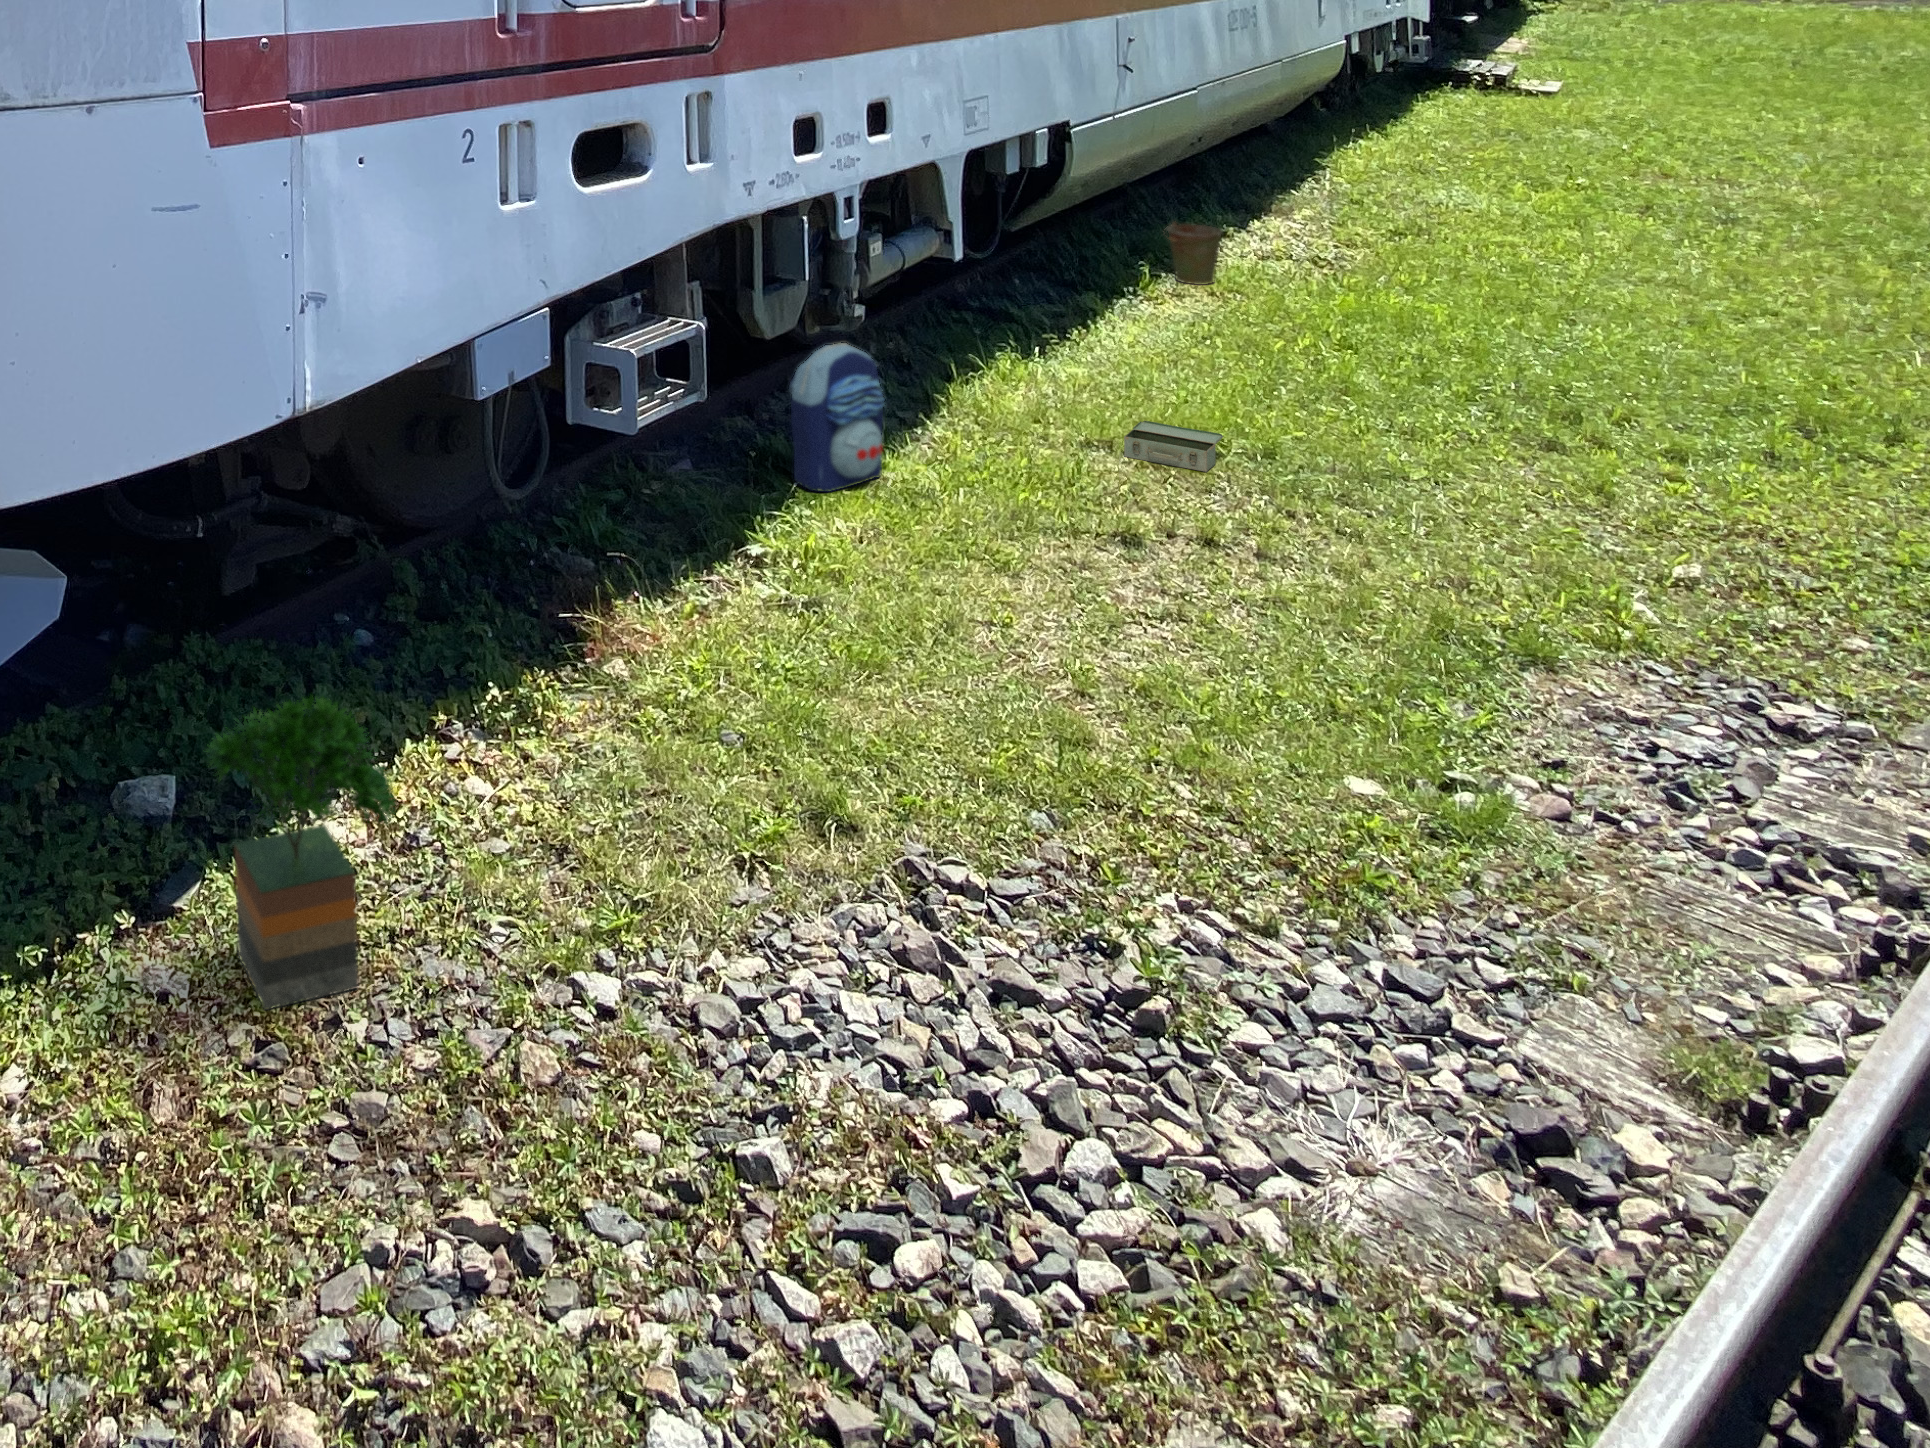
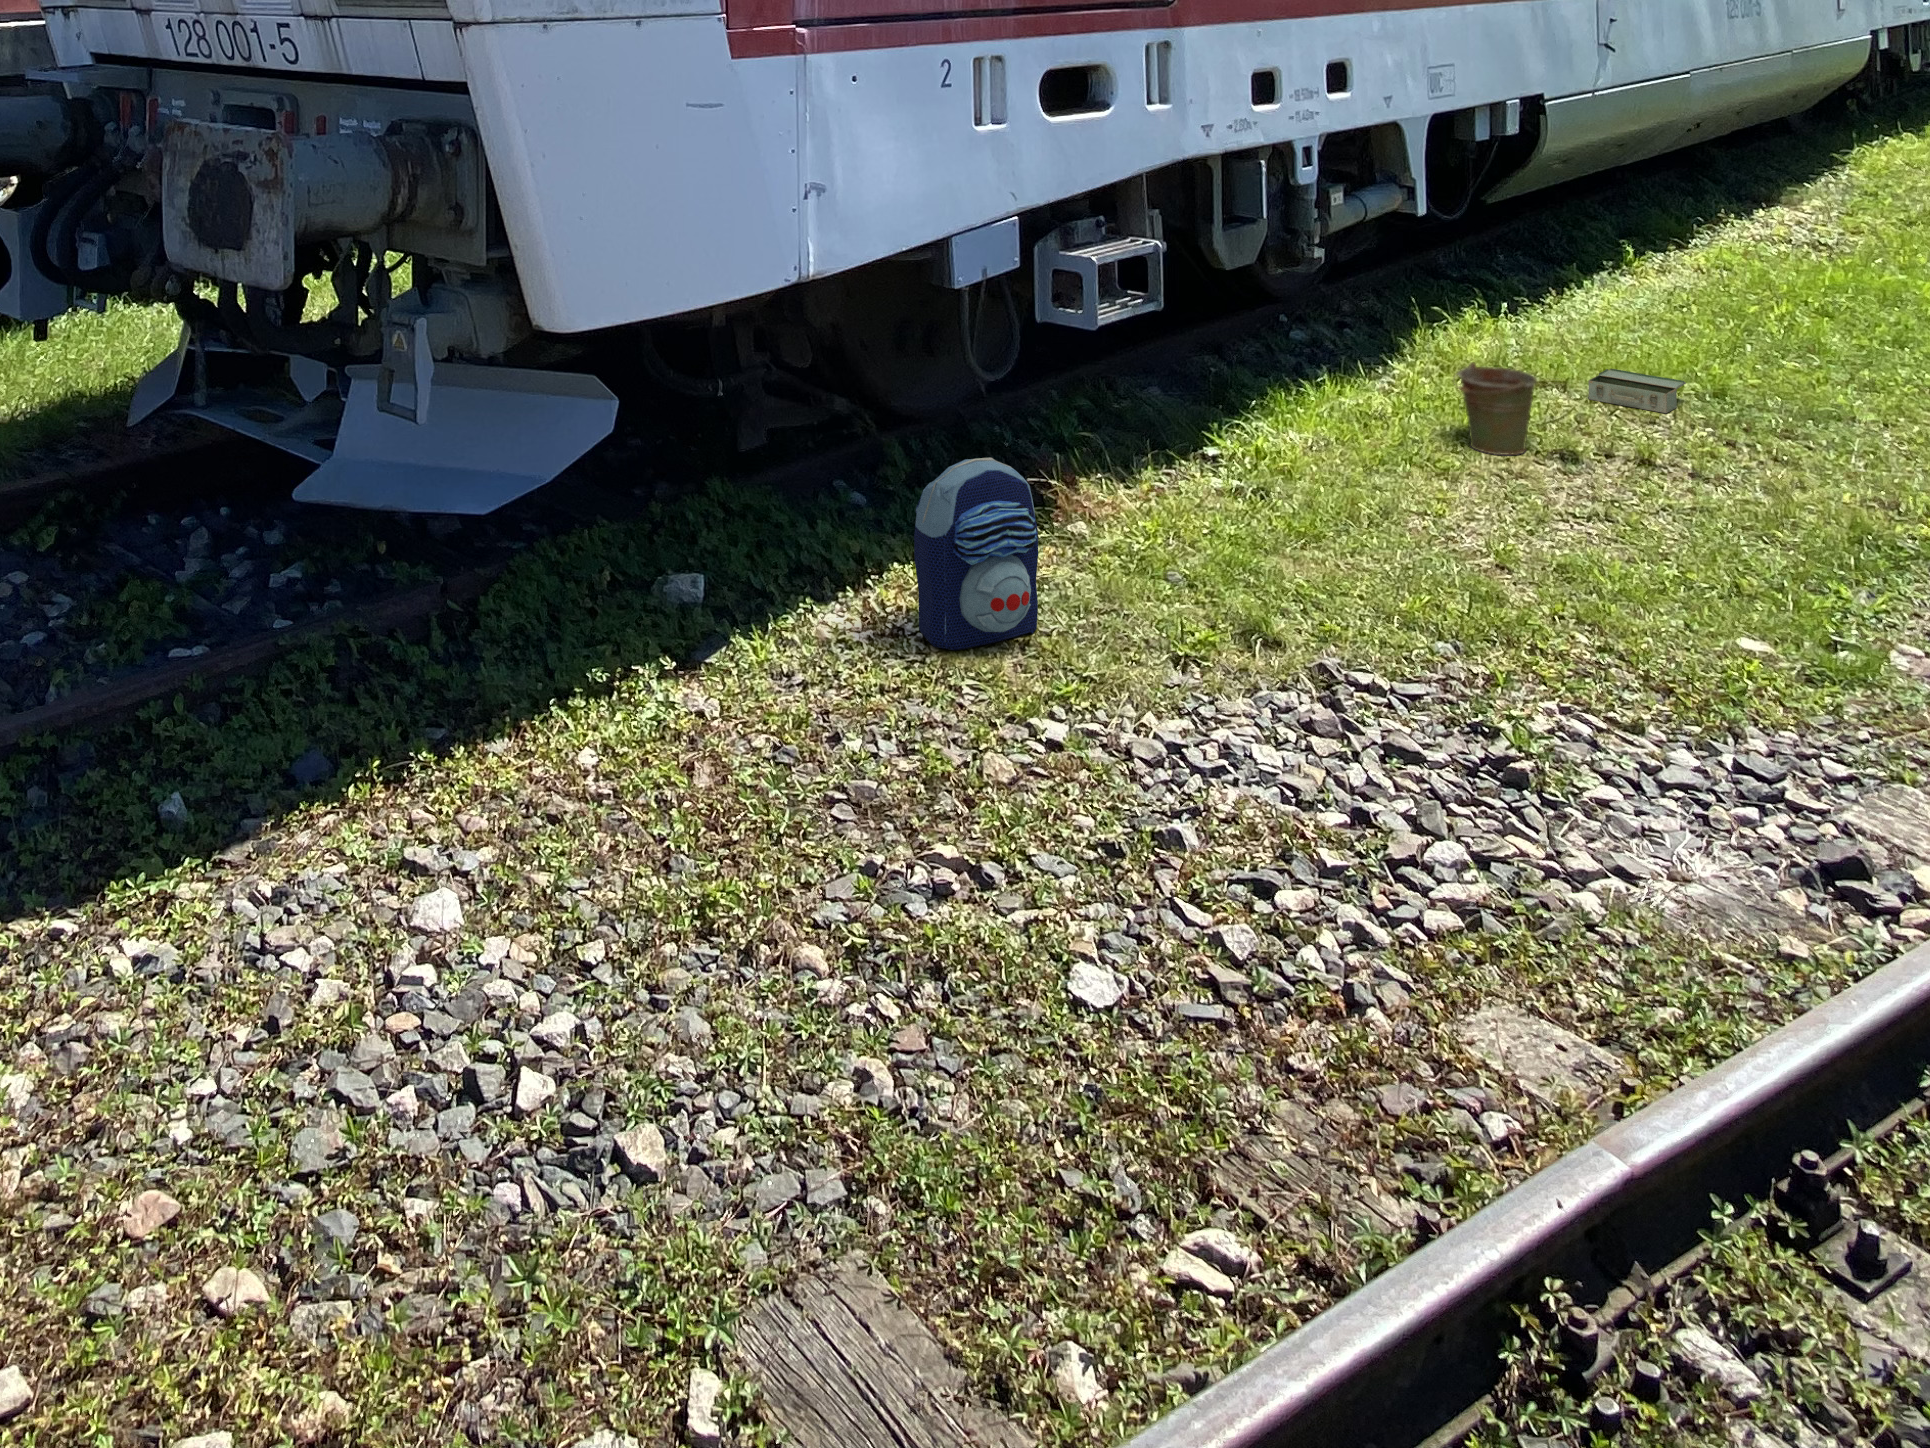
bucket: present [1165,222,1222,285] -> present [1454,362,1537,455]
backpack: present [789,343,884,492] -> present [914,458,1038,650]
potted tree: present [206,696,395,1010] -> none [734,492,891,733]

